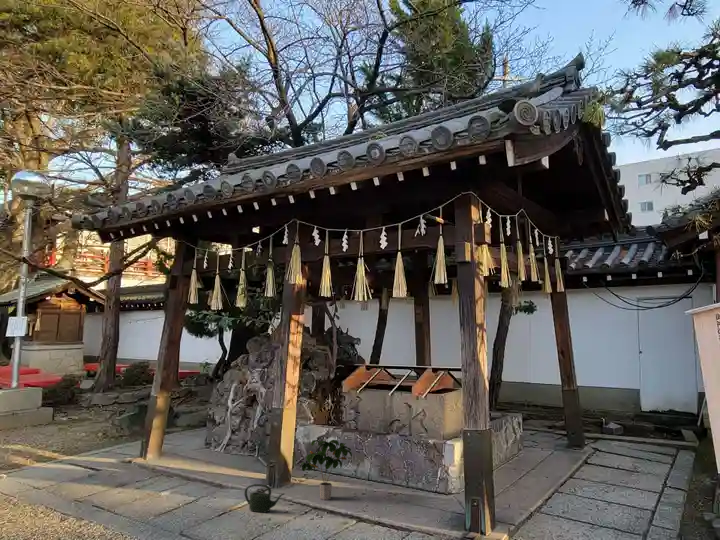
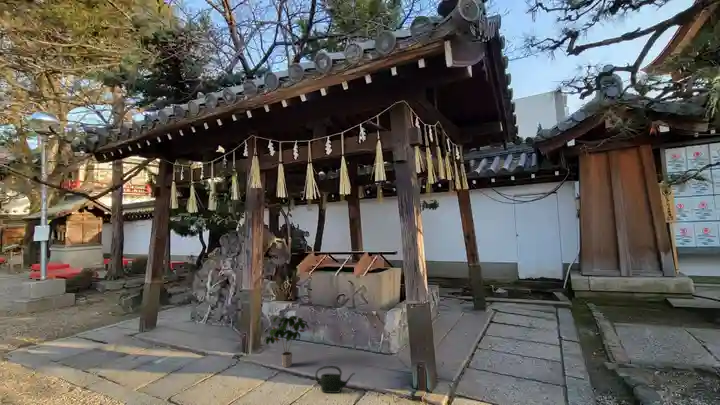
watering can: present [245,484,284,512] -> present [315,366,353,393]

